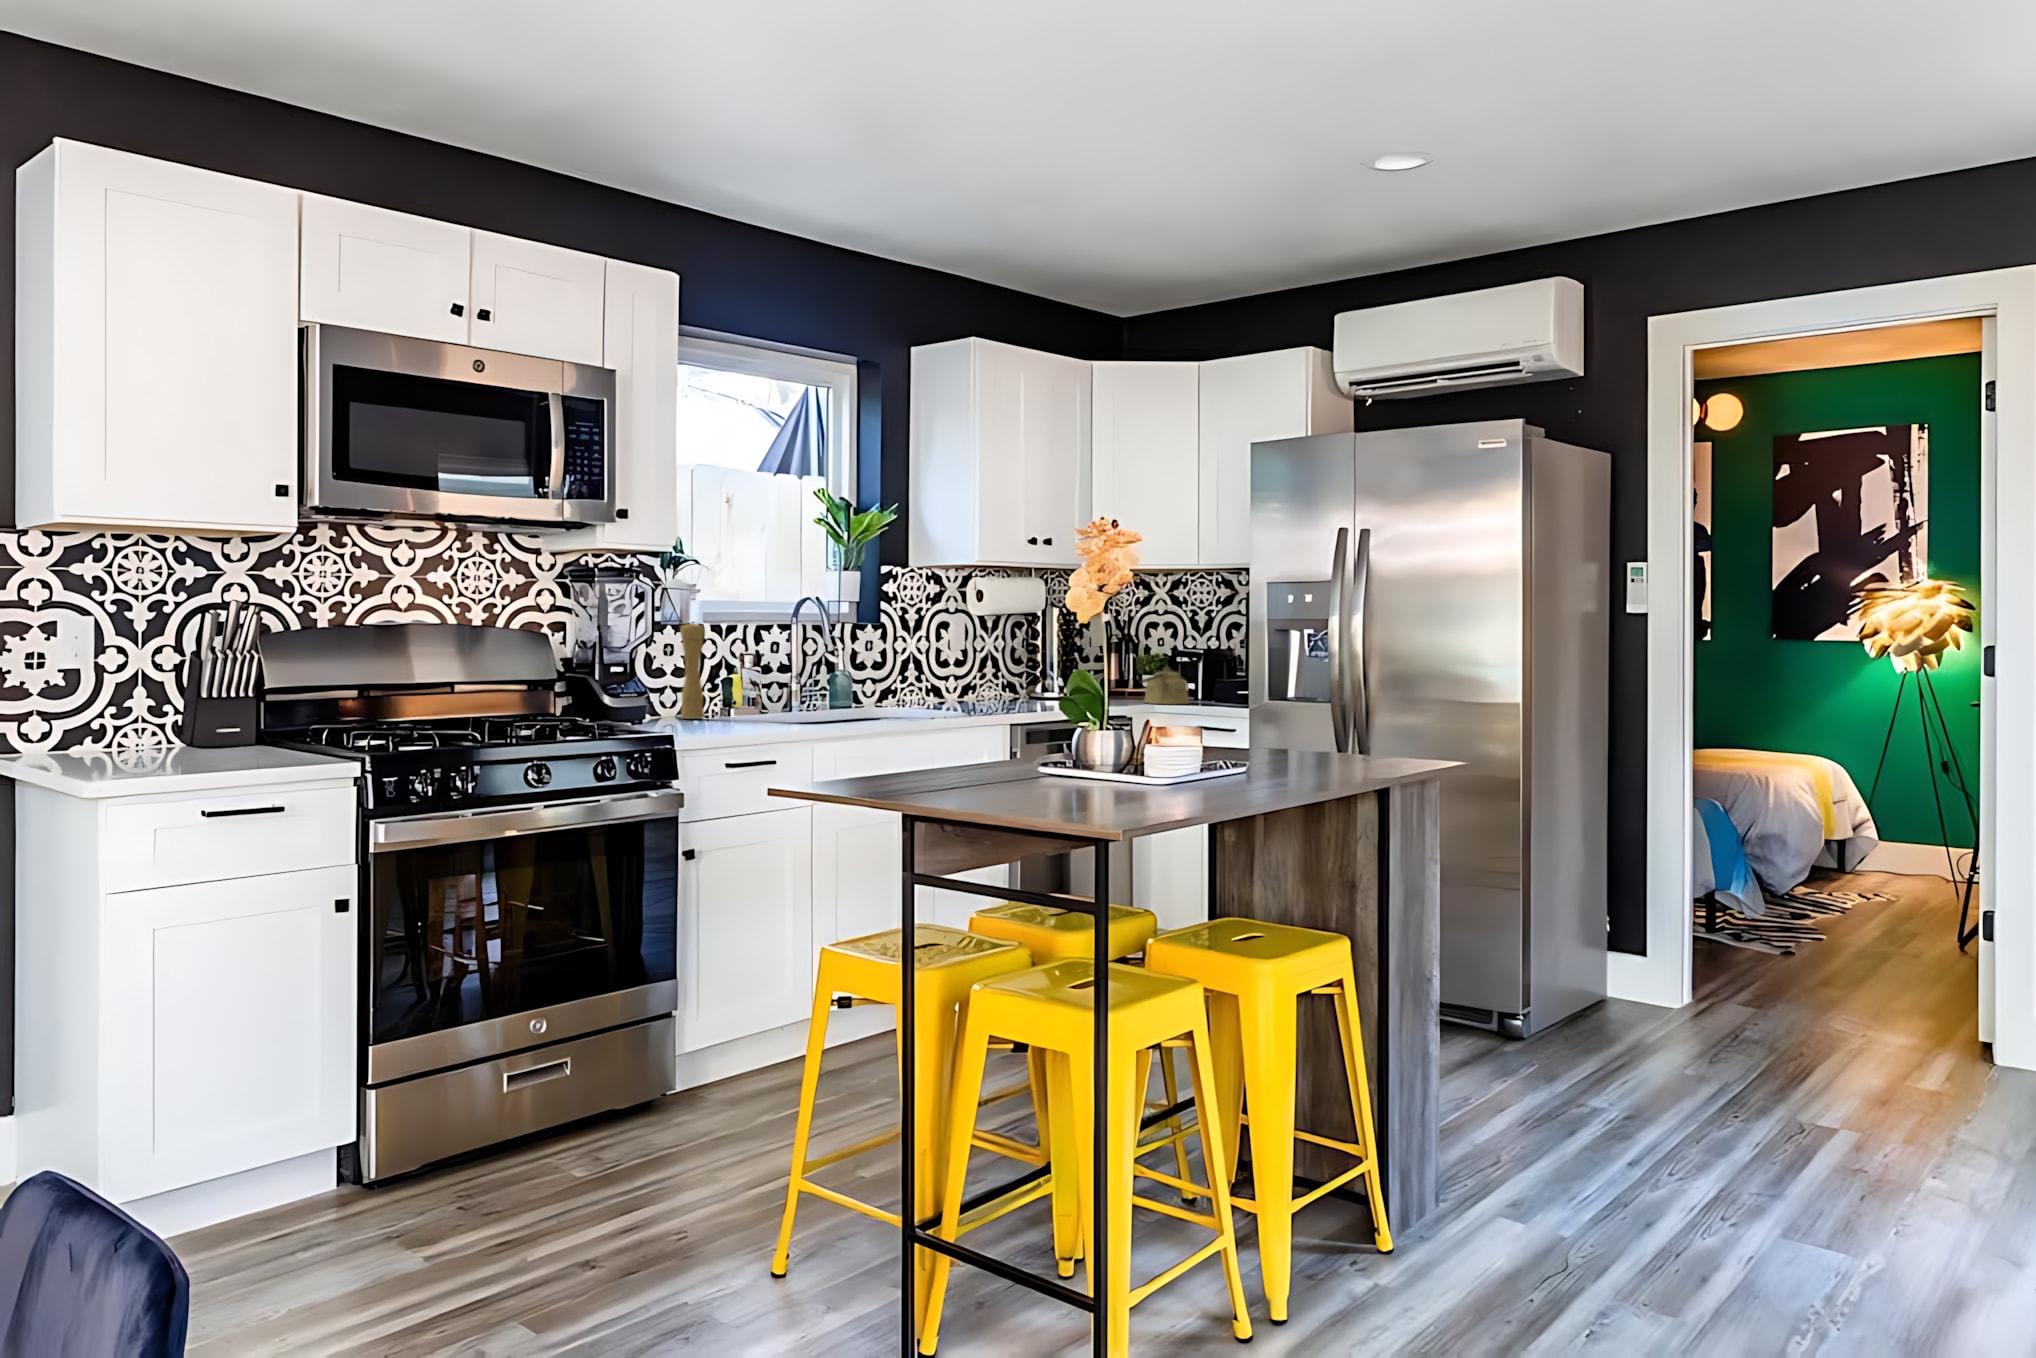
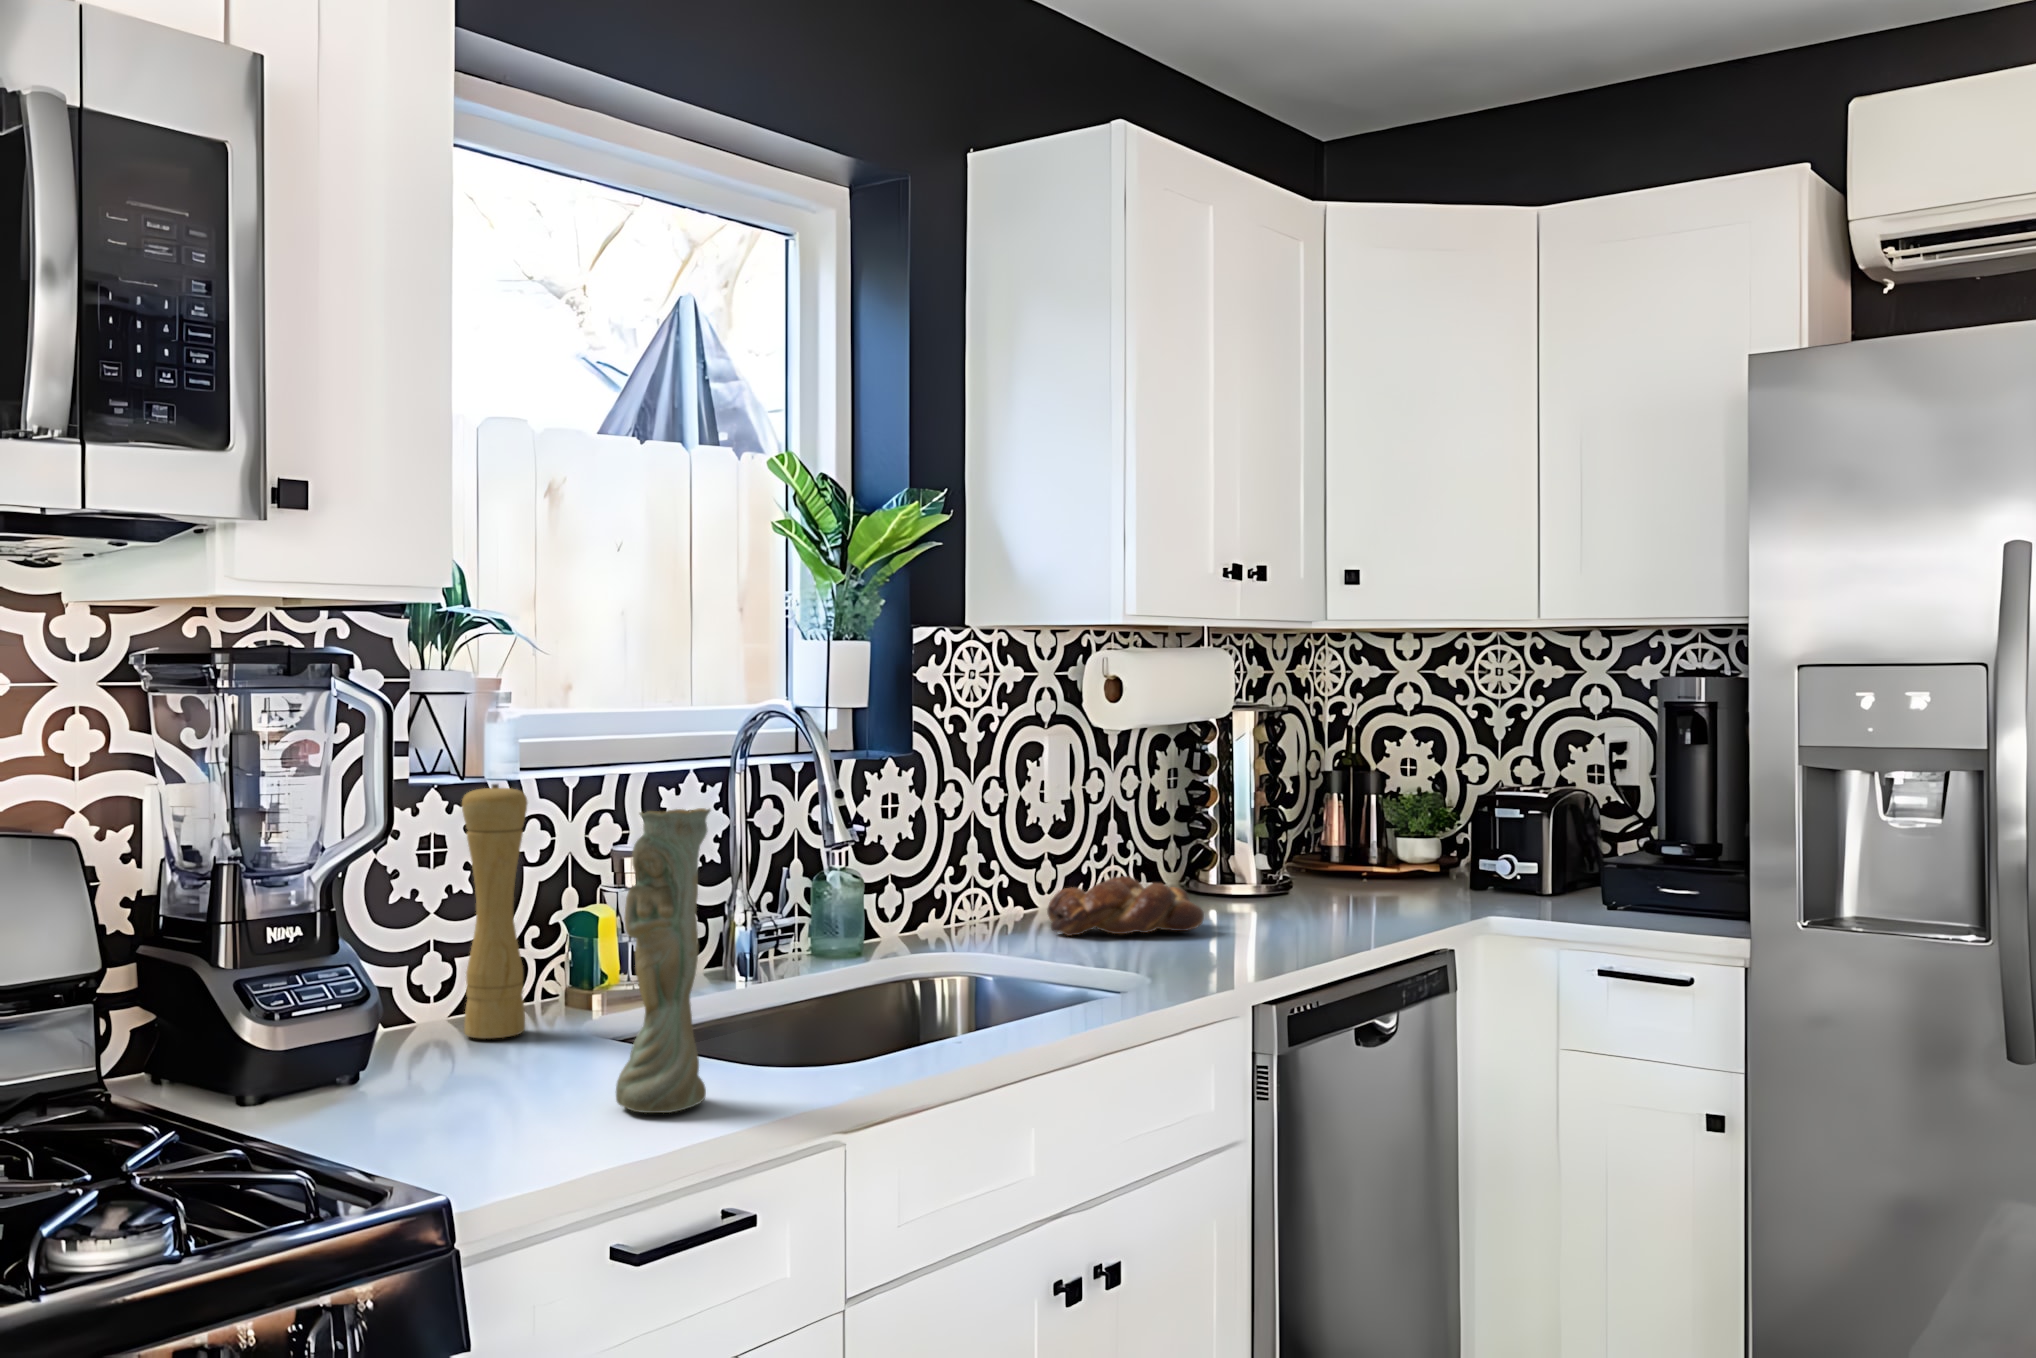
vase: none [732,626,766,731] -> present [616,808,711,1113]
kettle: present [1140,667,1189,704] -> none [1431,828,1536,909]
bread loaf: none [942,681,1012,706] -> present [1047,876,1204,936]

